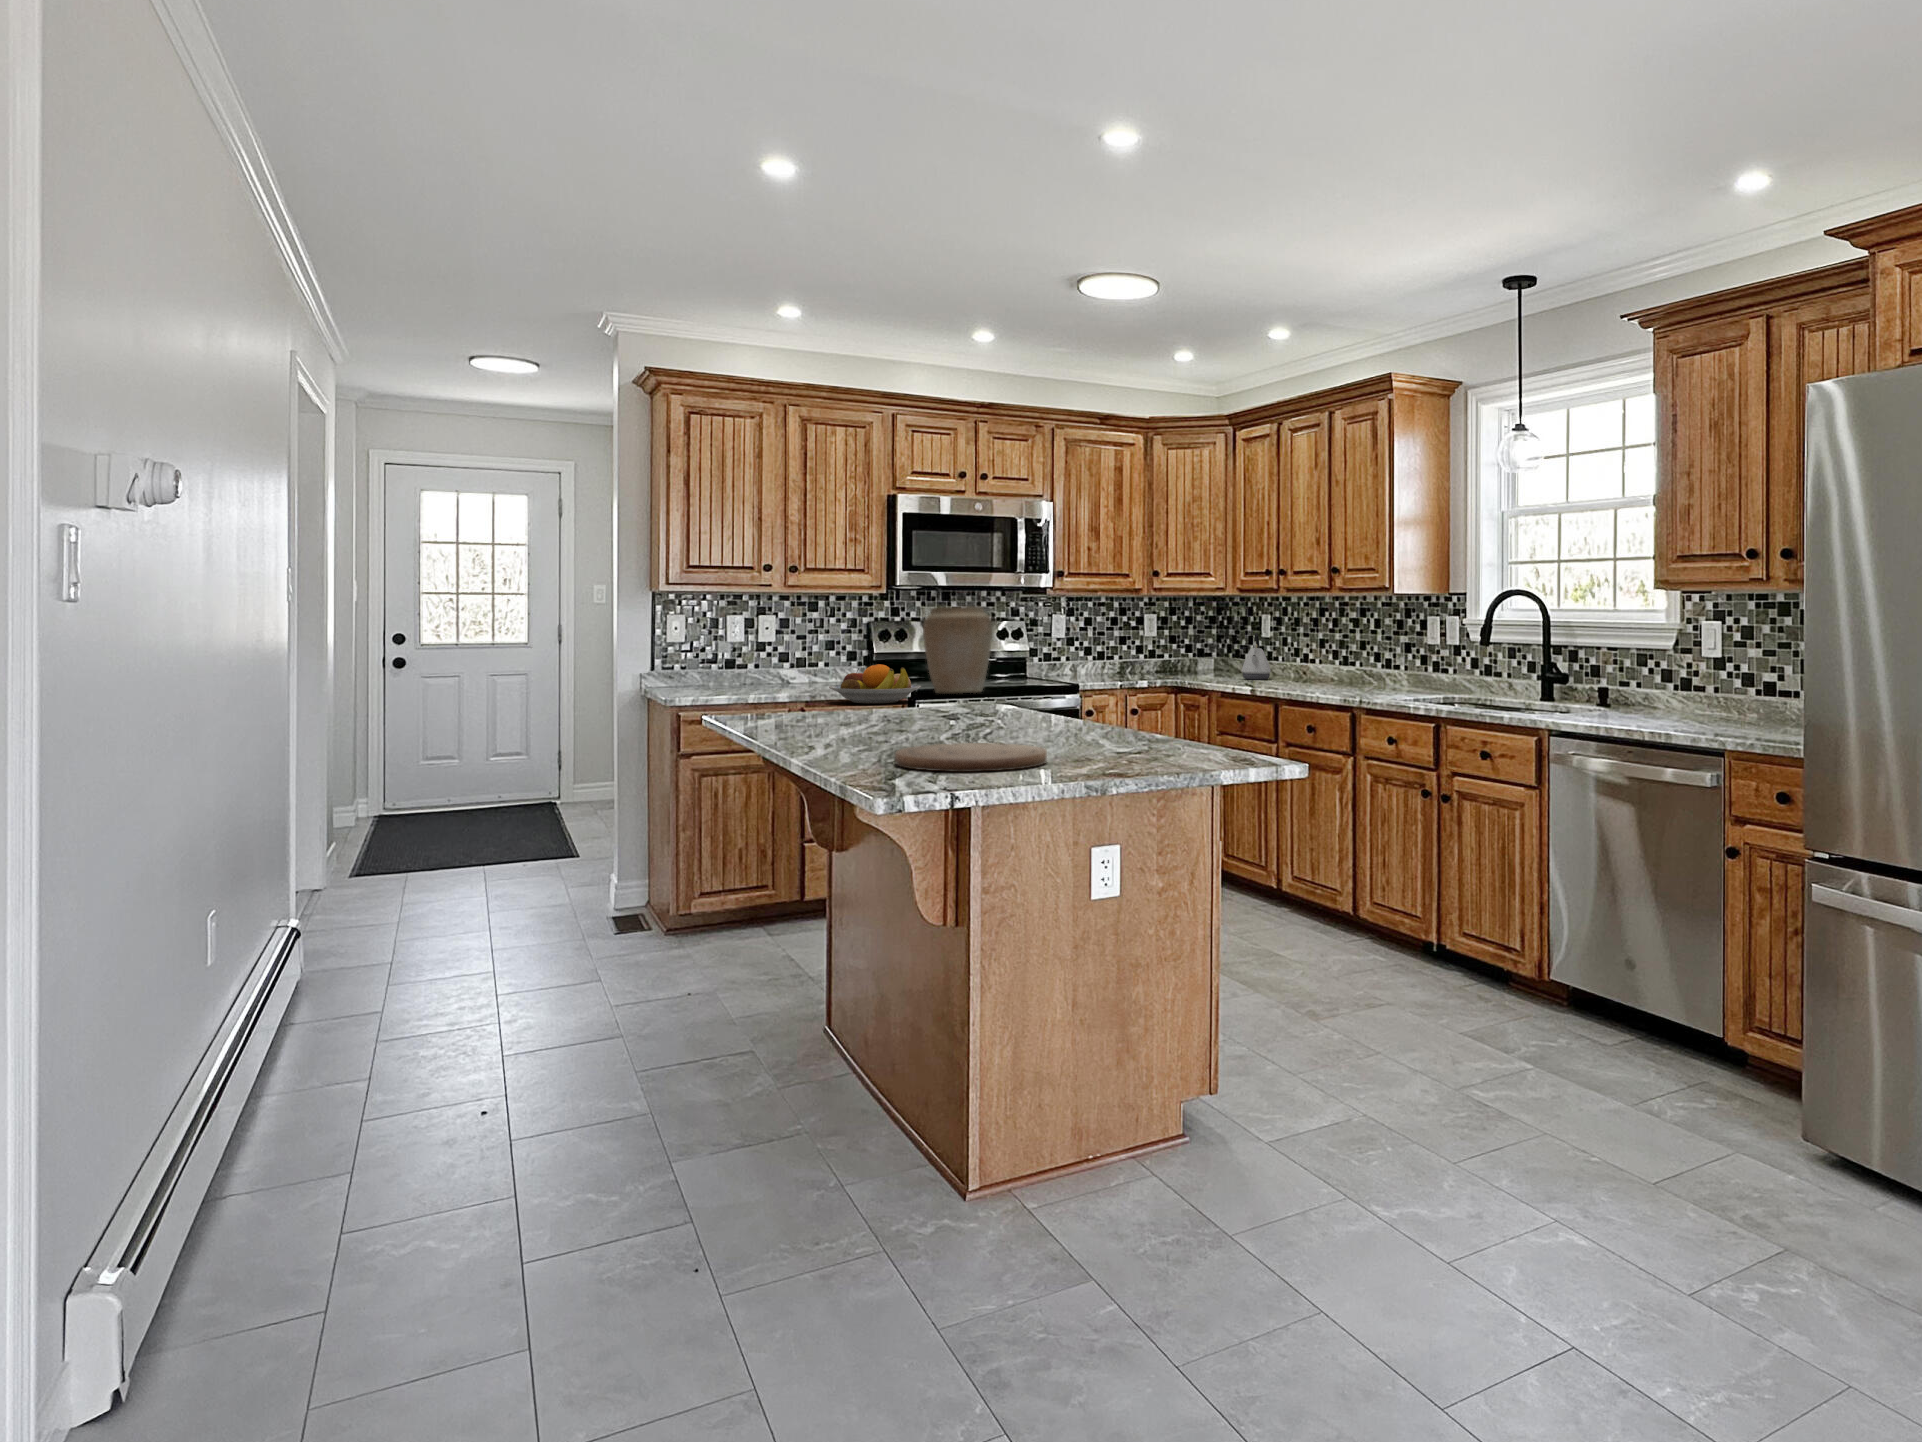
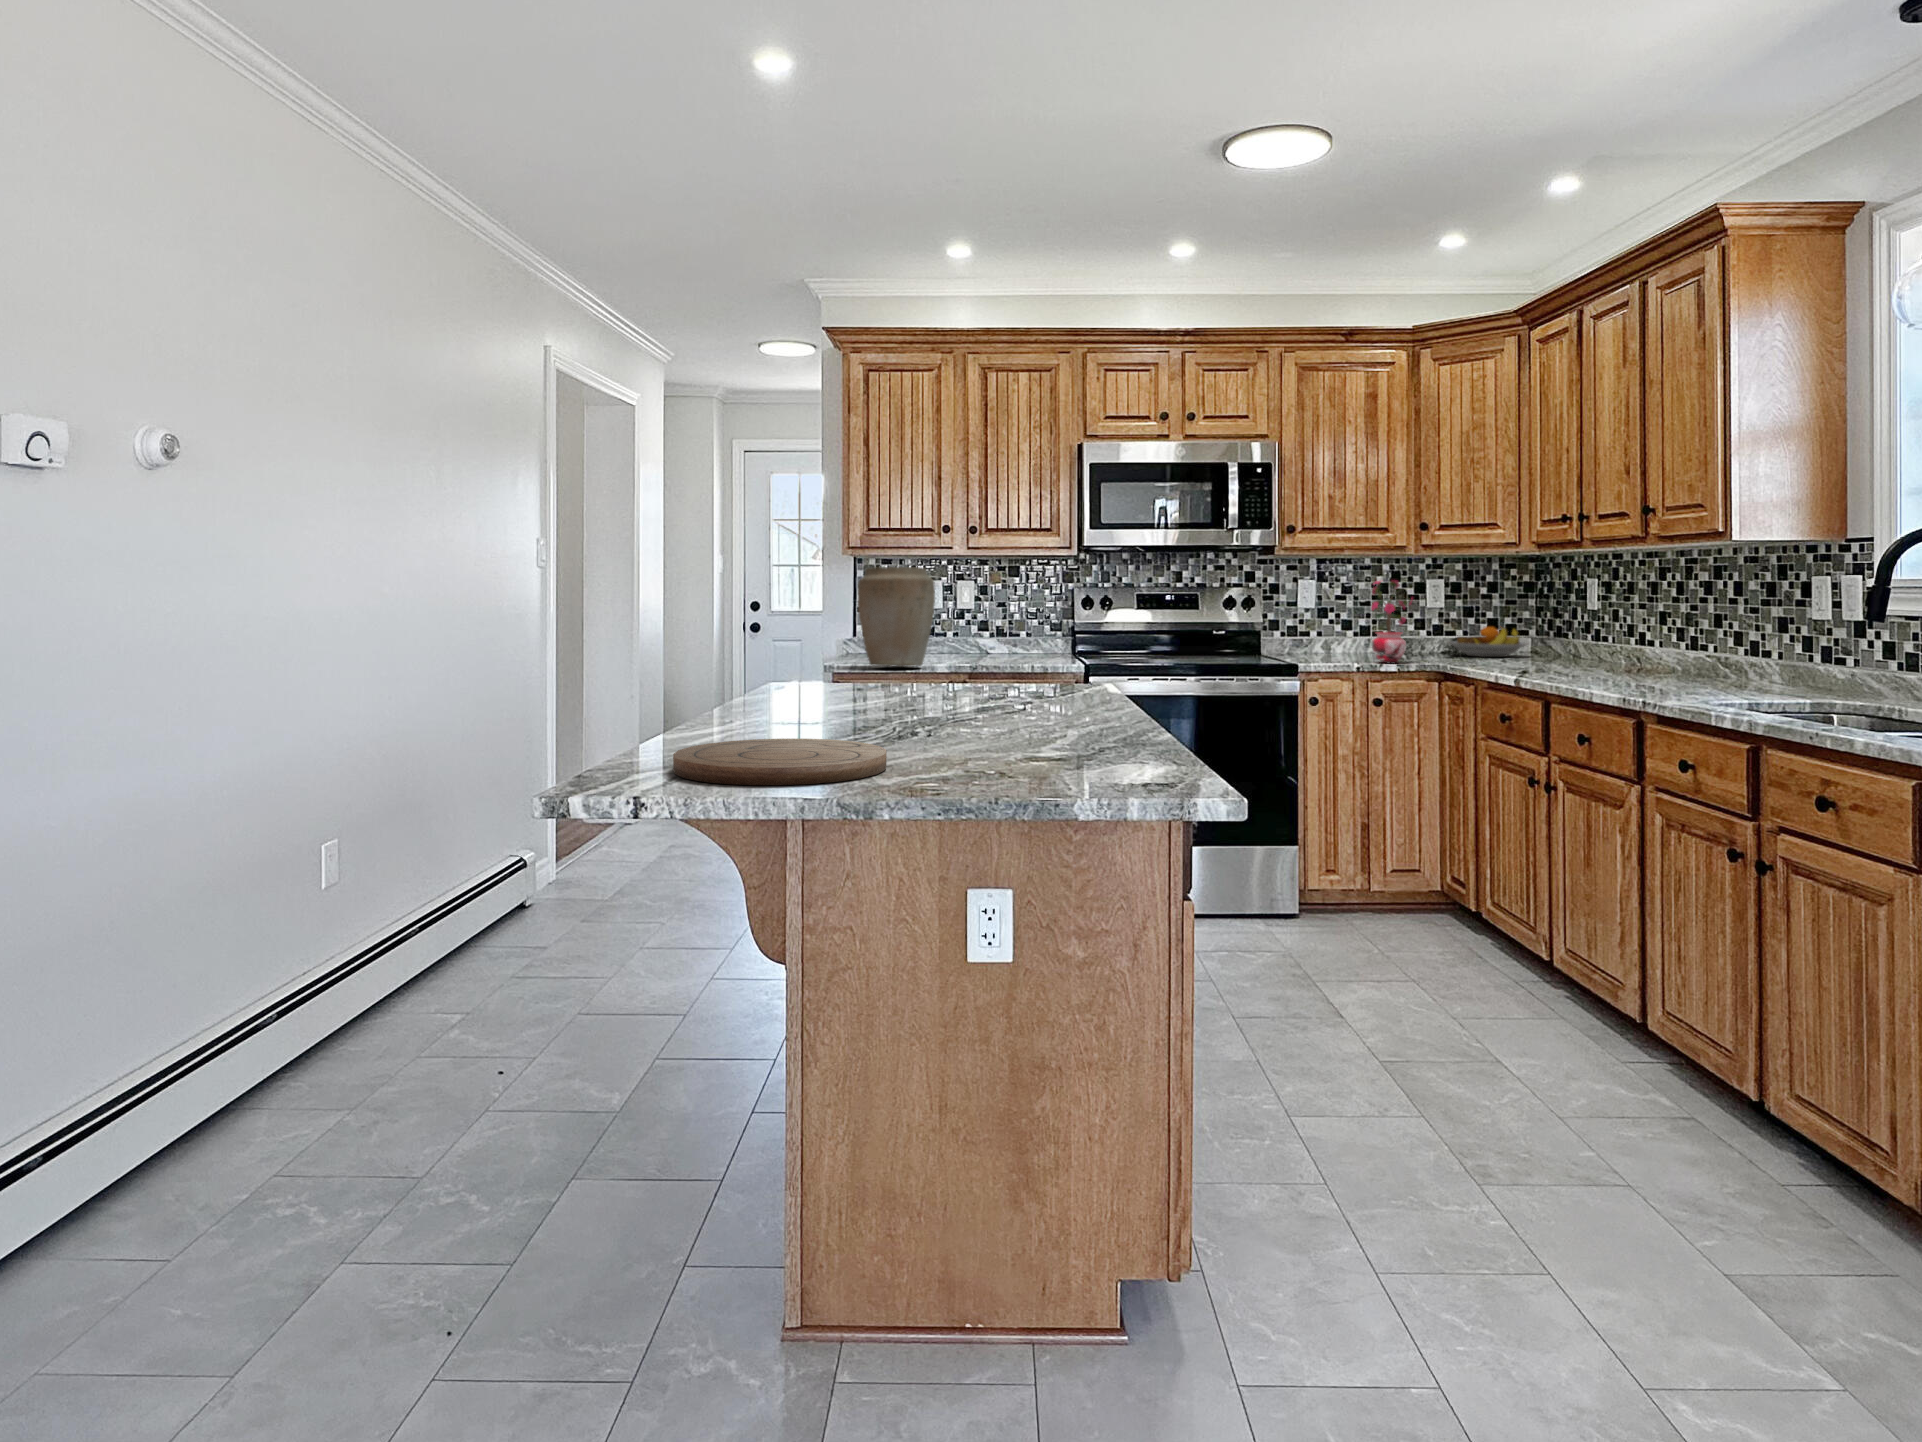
vase: present [923,606,992,694] -> present [858,567,935,667]
potted plant: none [1115,614,1152,682] -> present [1372,580,1411,663]
kettle: present [1242,633,1271,680] -> none [1553,603,1597,665]
fruit bowl: present [829,664,921,704] -> present [1447,627,1528,657]

